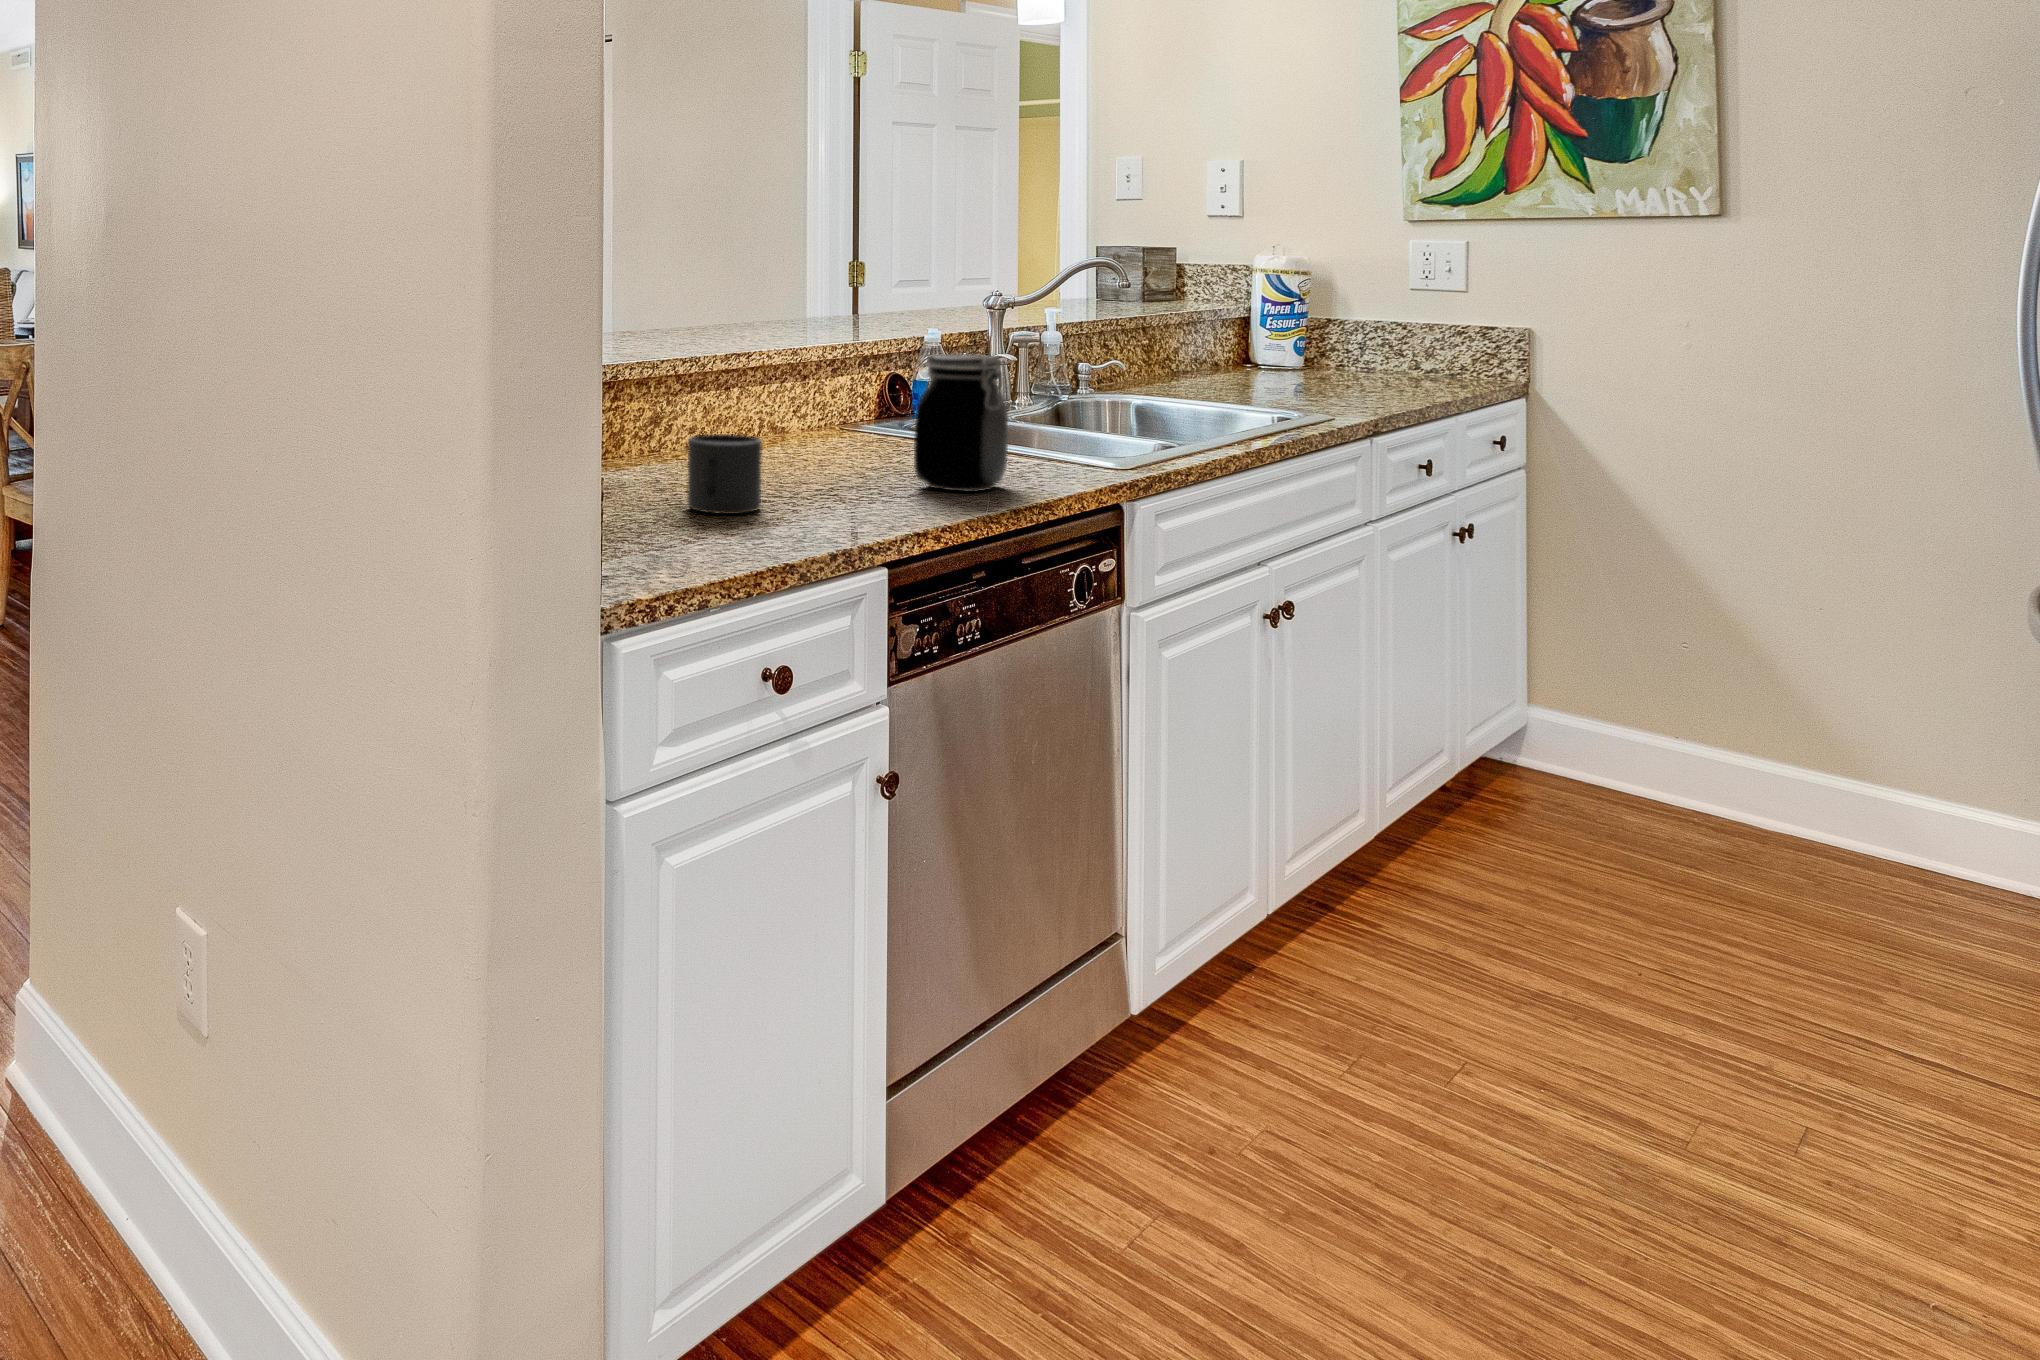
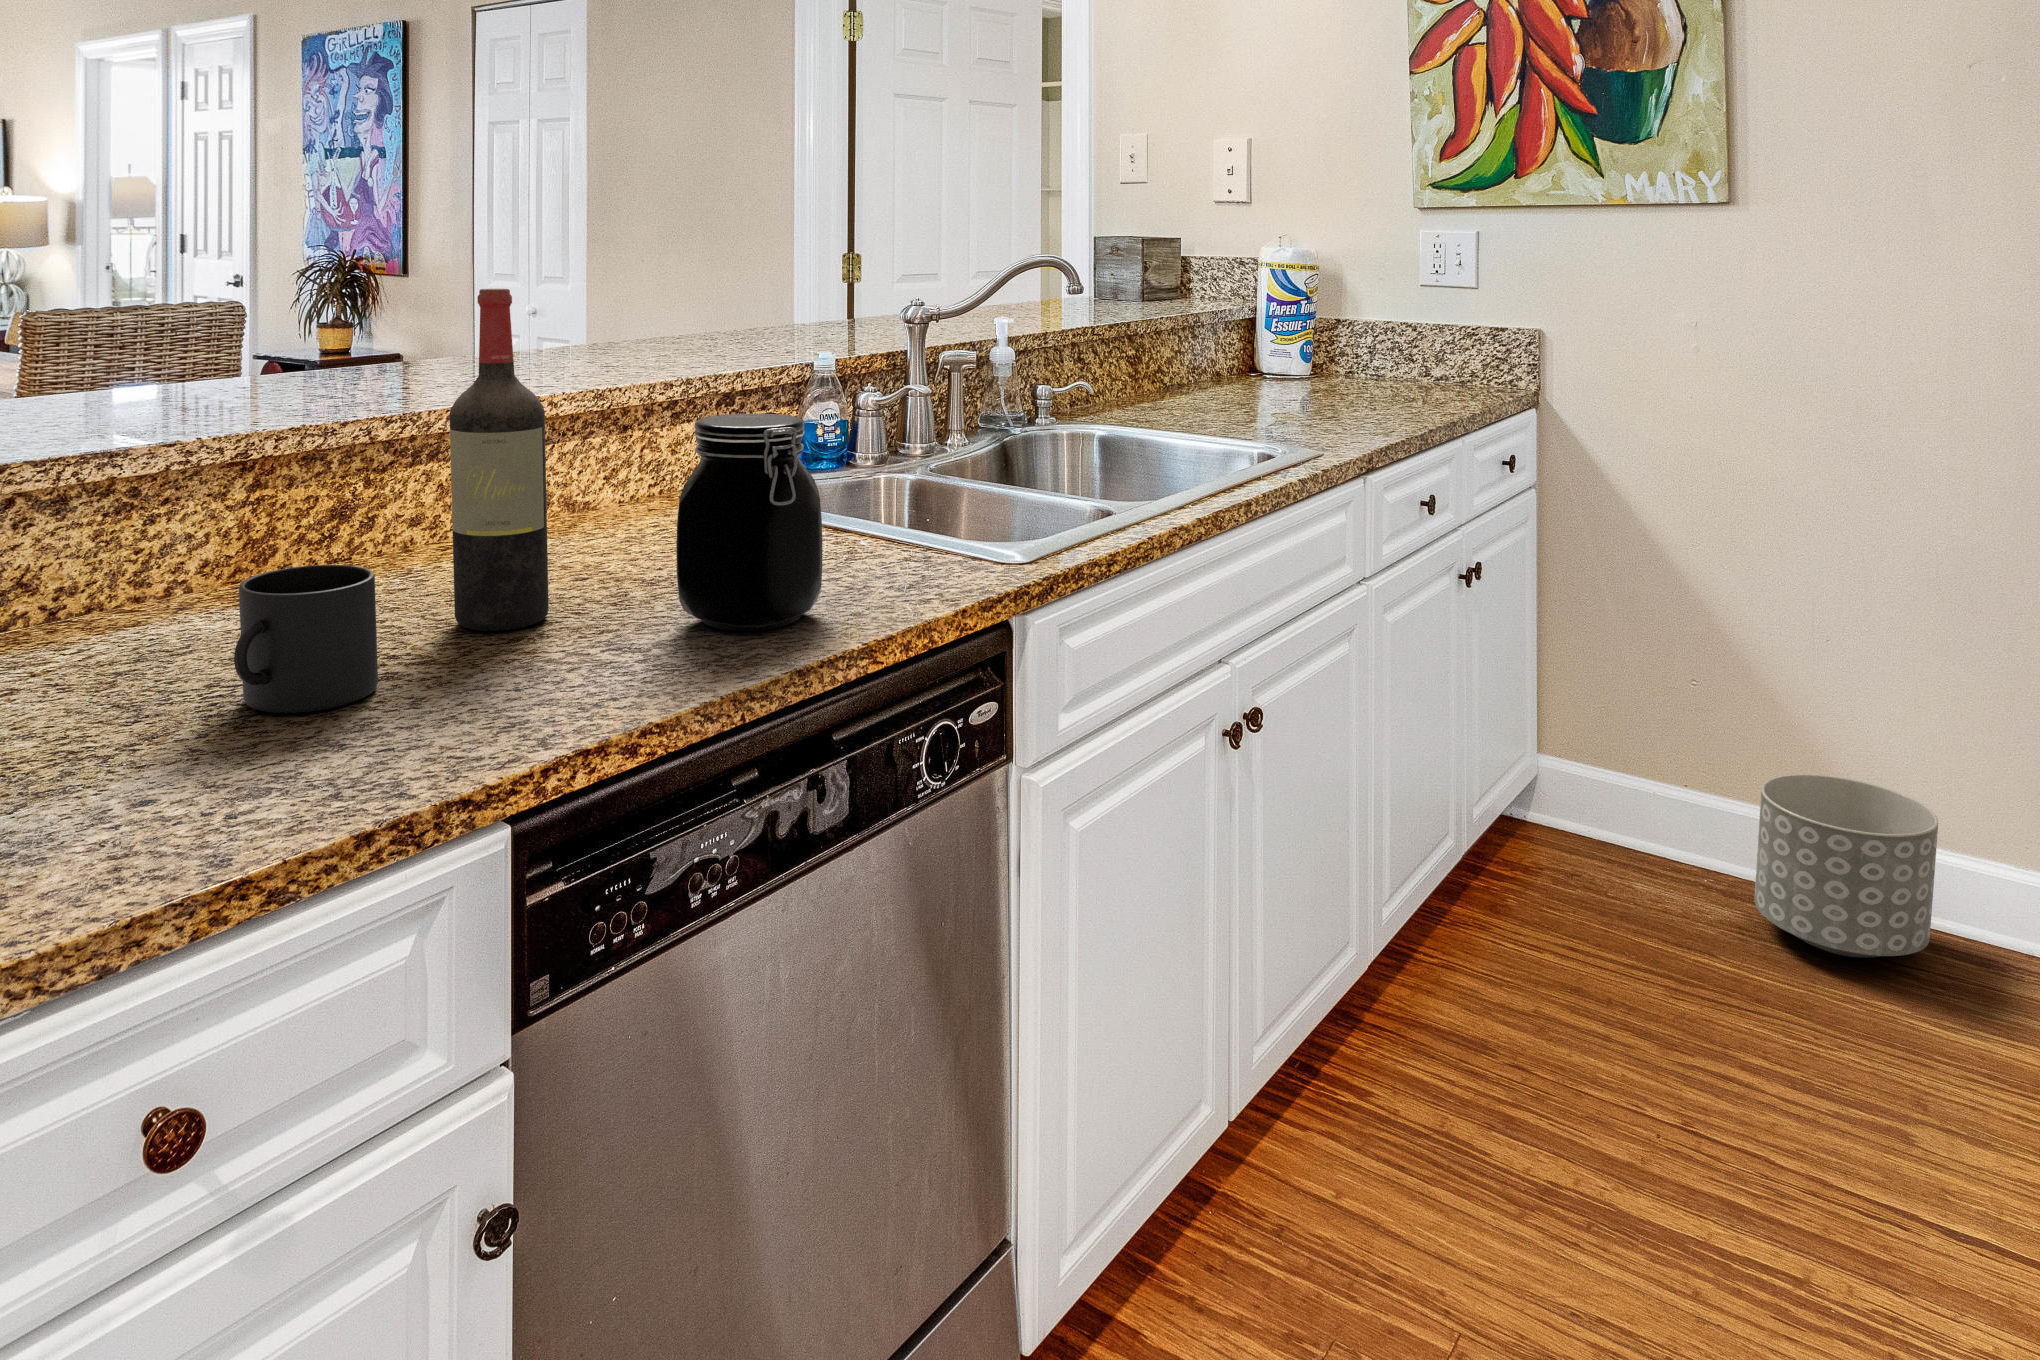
wine bottle: none [765,271,825,488] -> present [449,289,549,631]
planter: none [1741,723,1926,881] -> present [1754,774,1938,958]

